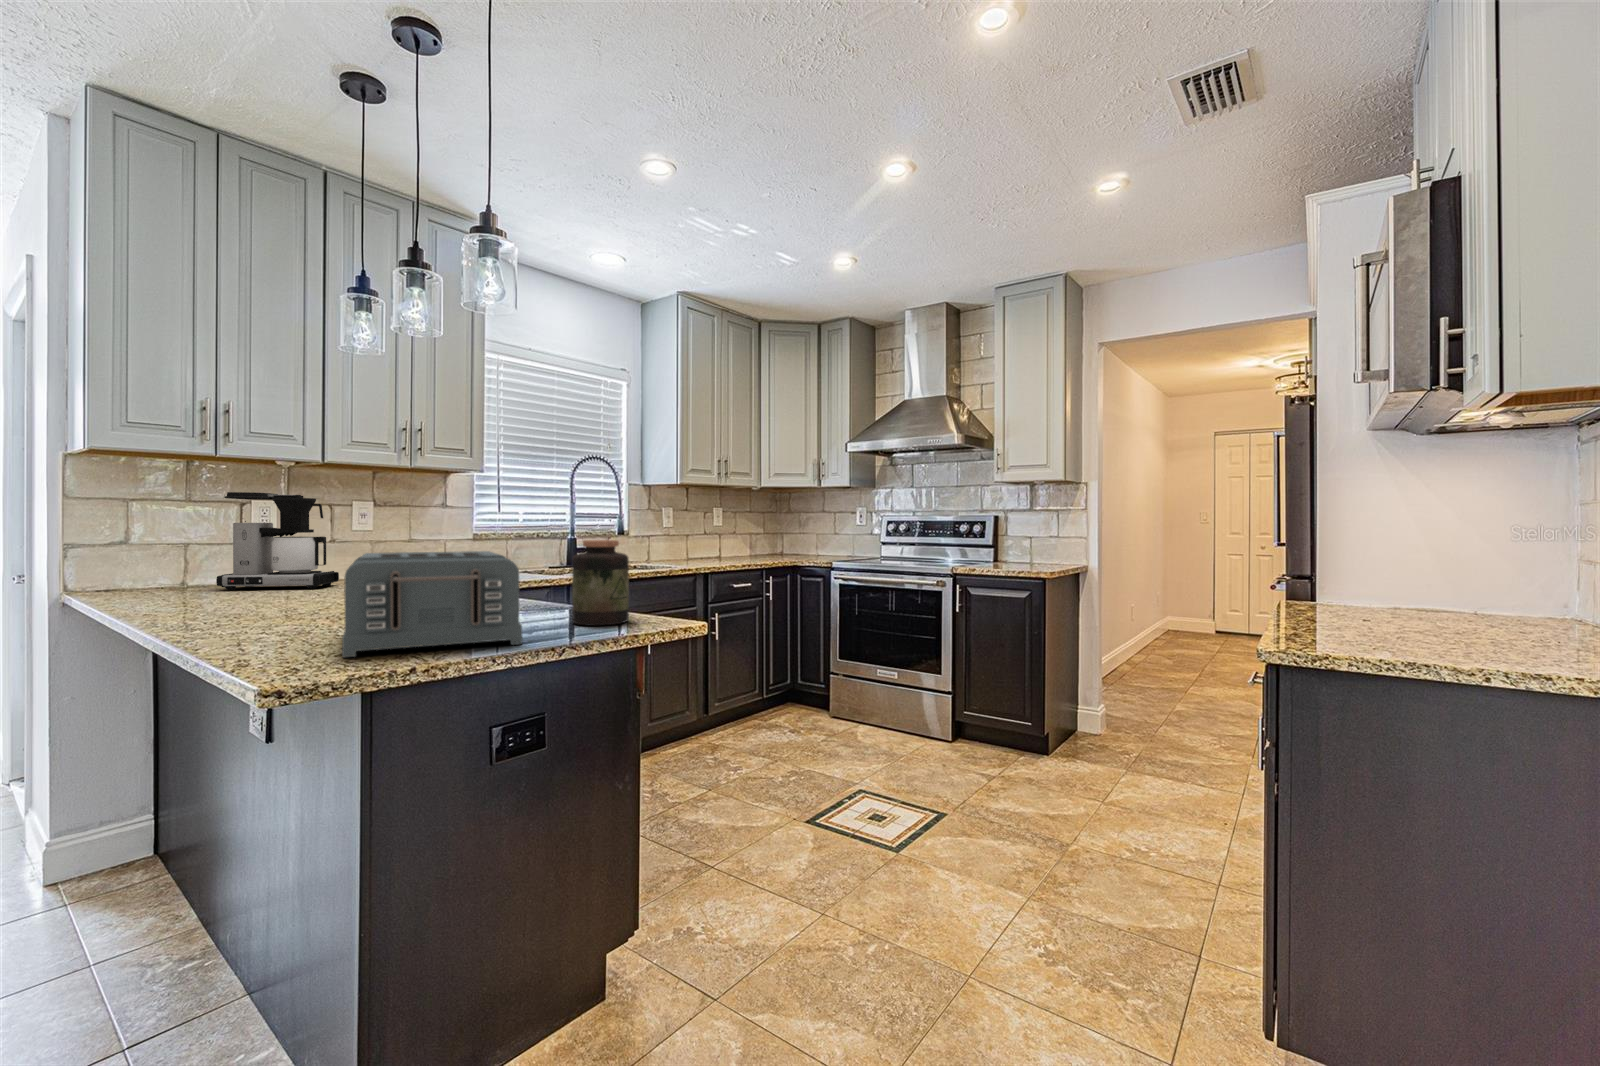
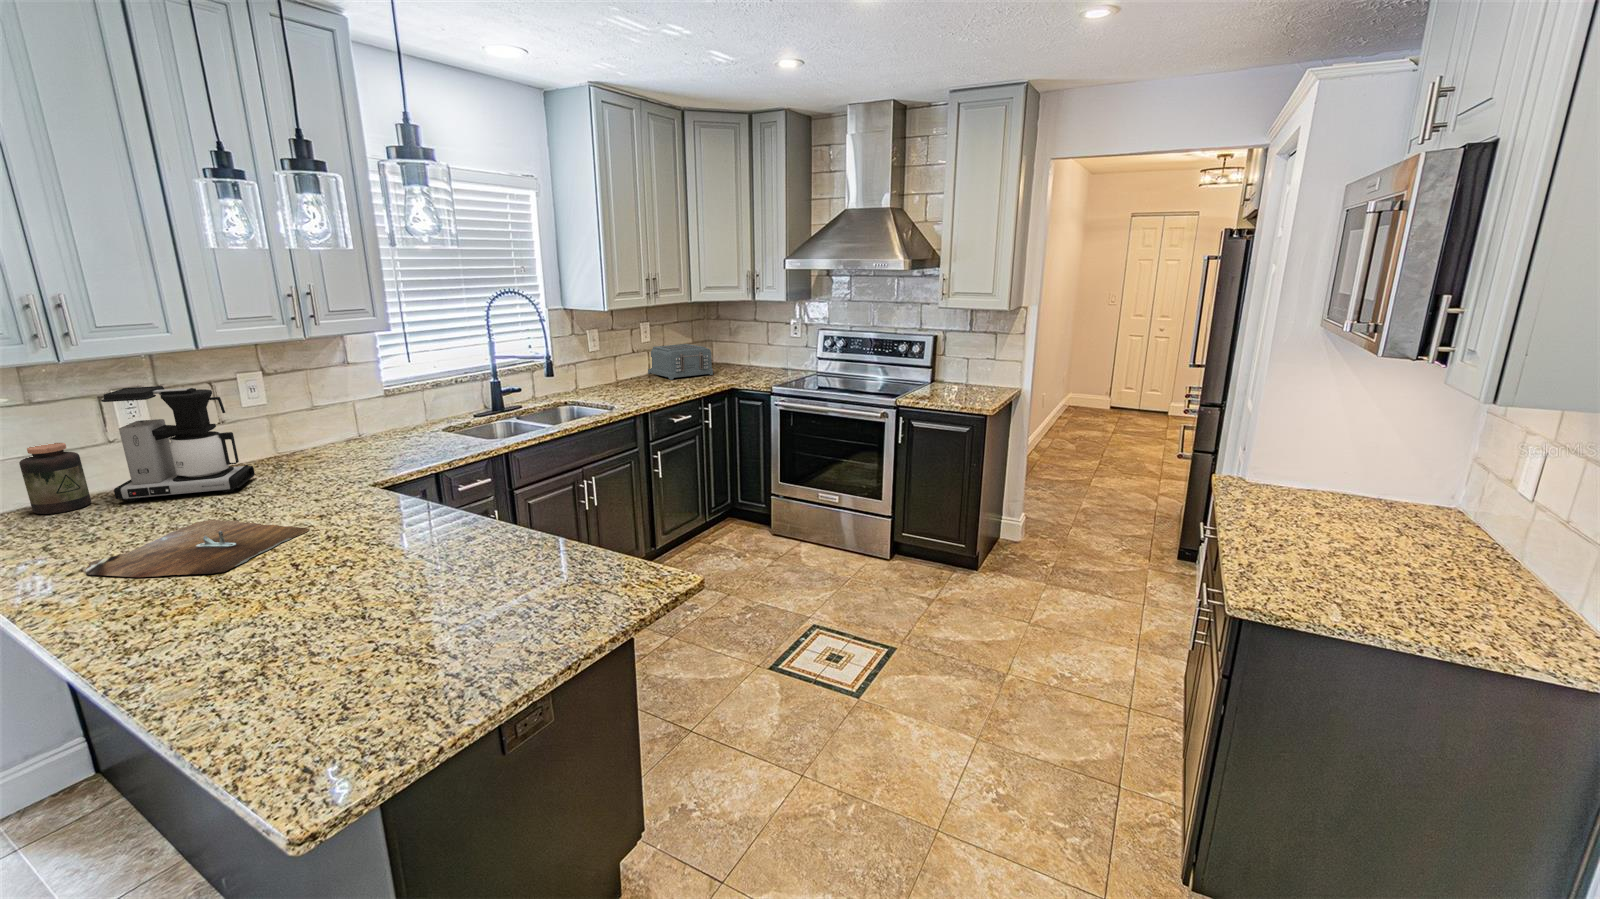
jar: present [572,540,629,626] -> present [19,443,91,514]
toaster: present [342,551,522,657] -> present [648,344,713,380]
cutting board: none [164,590,364,613] -> present [86,519,309,577]

